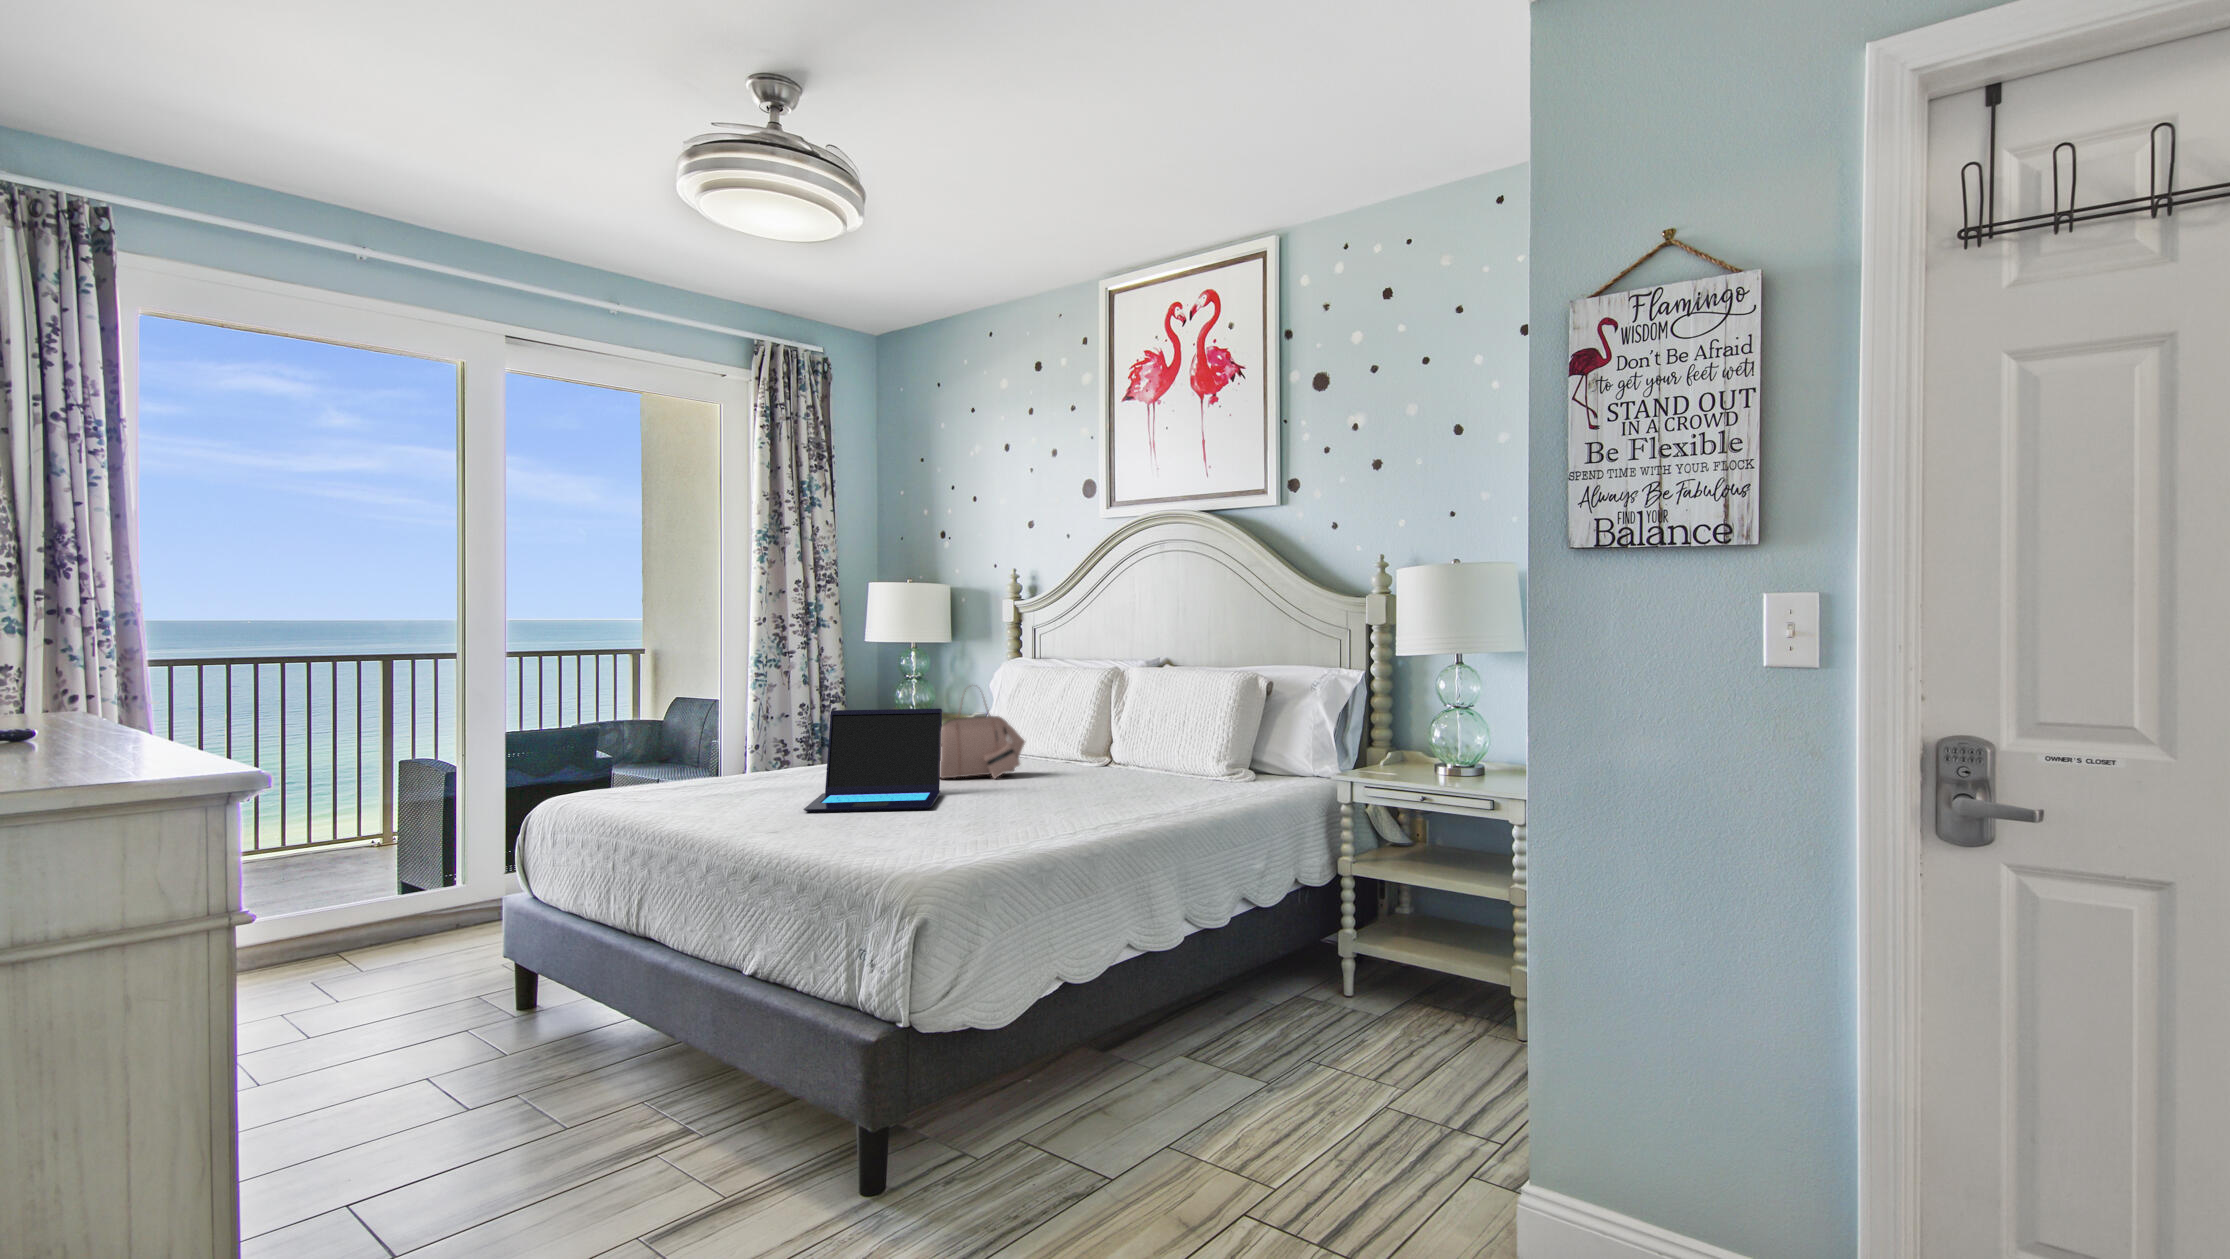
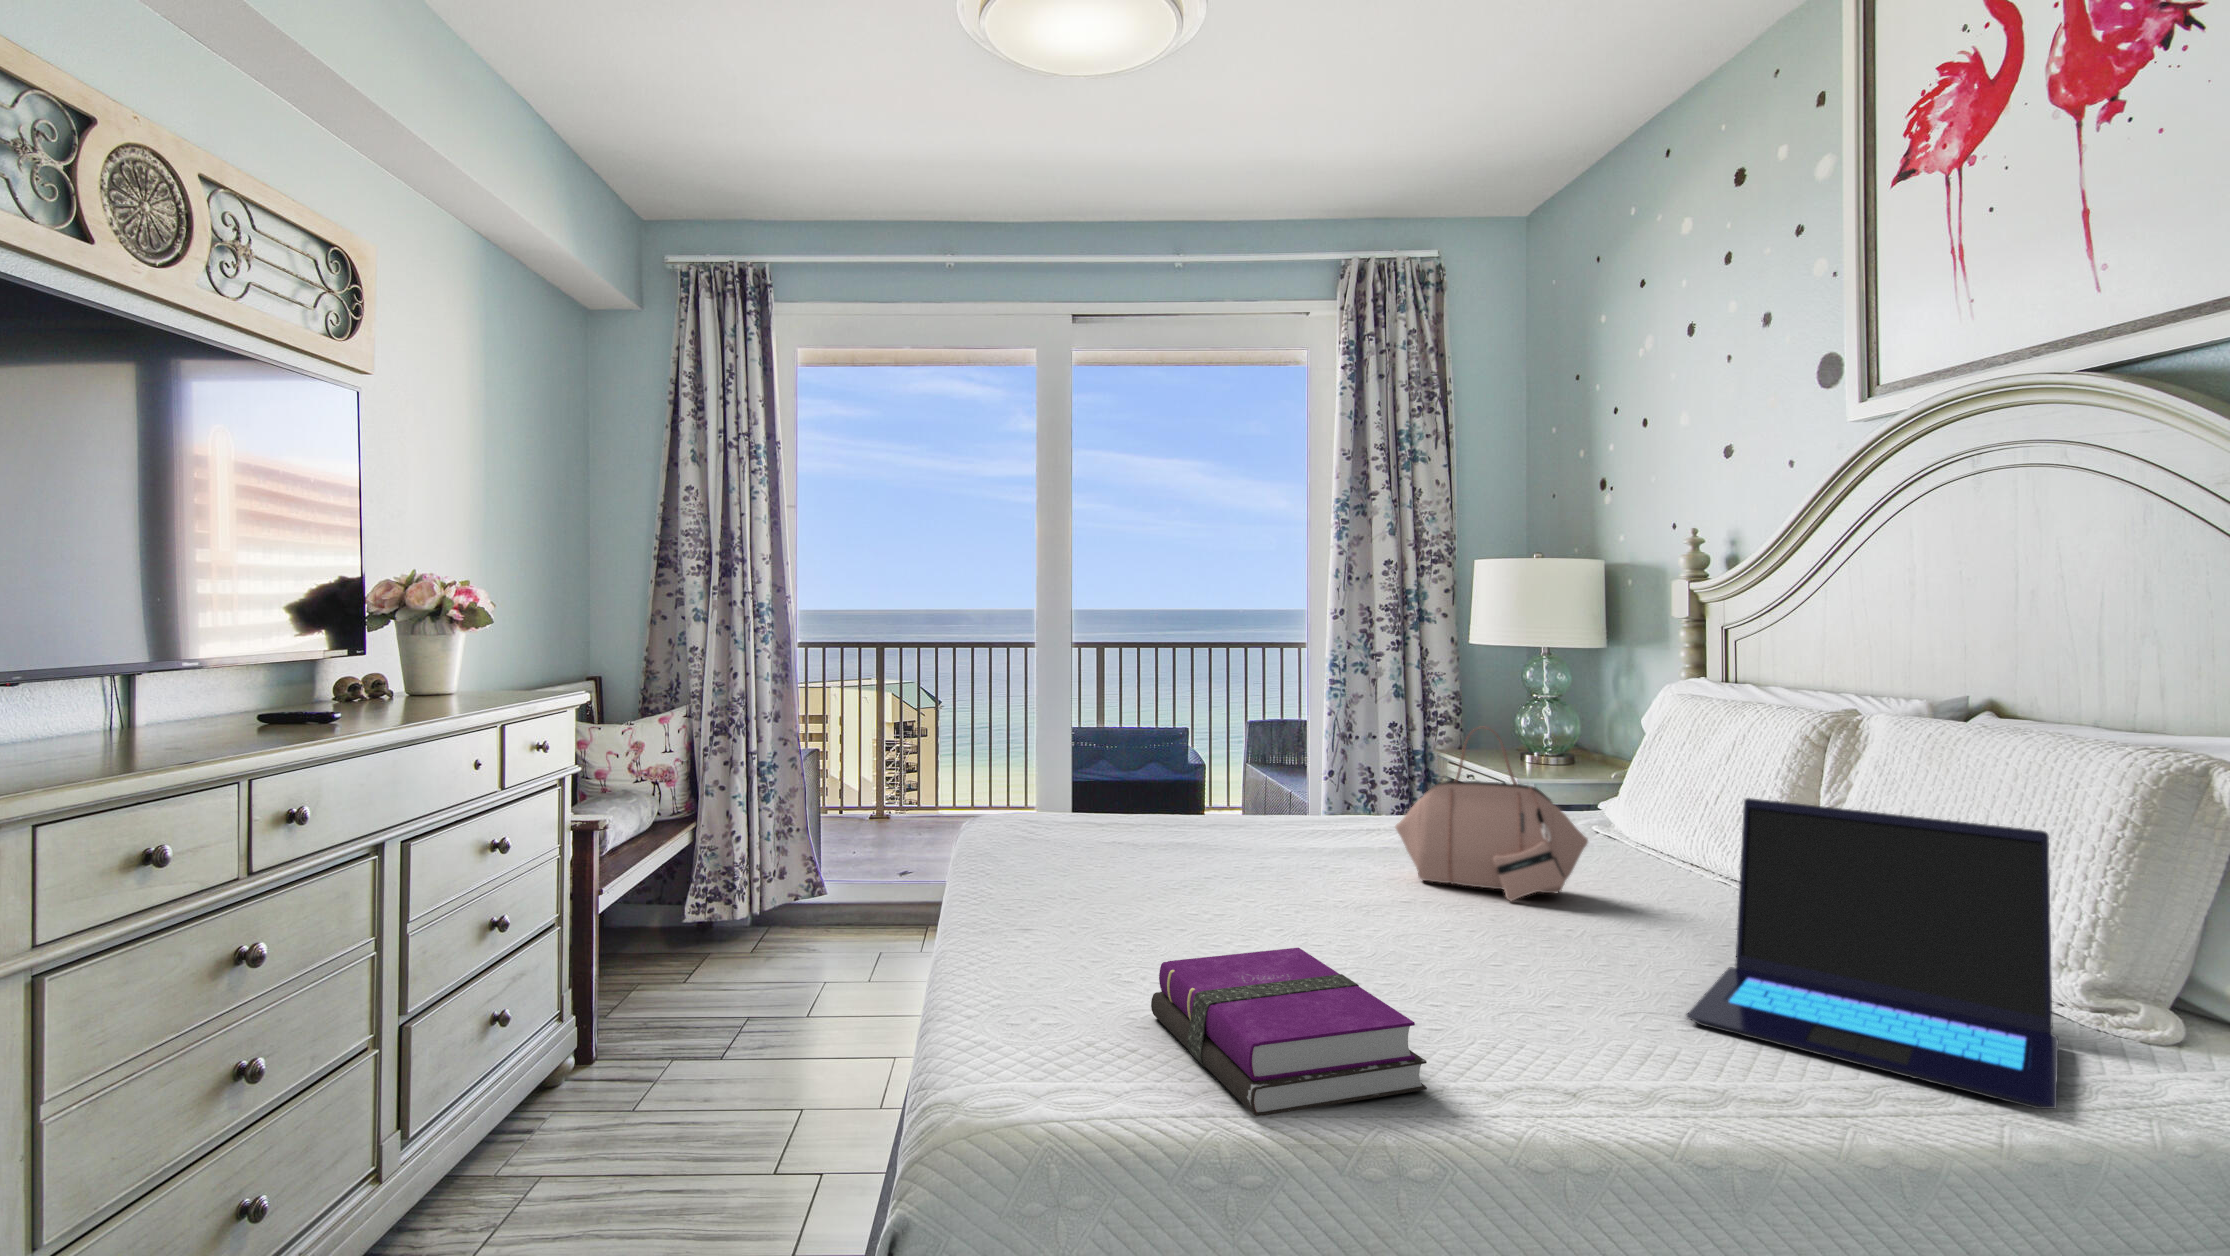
laptop: present [803,709,942,813] -> present [1686,798,2058,1109]
notebook: none [921,791,1061,842] -> present [1151,948,1427,1116]

